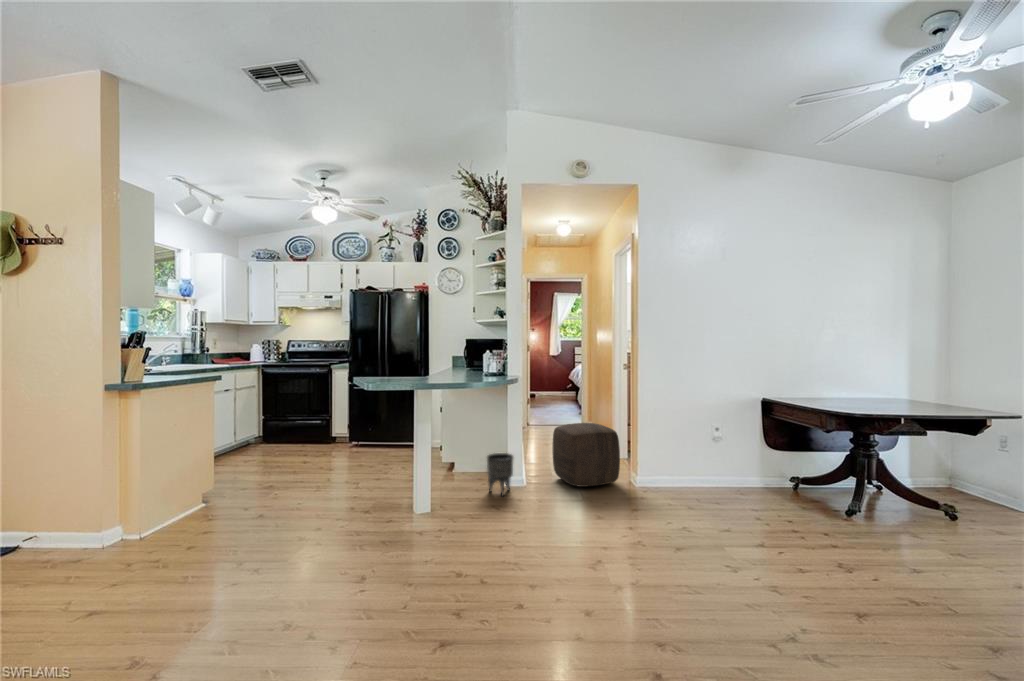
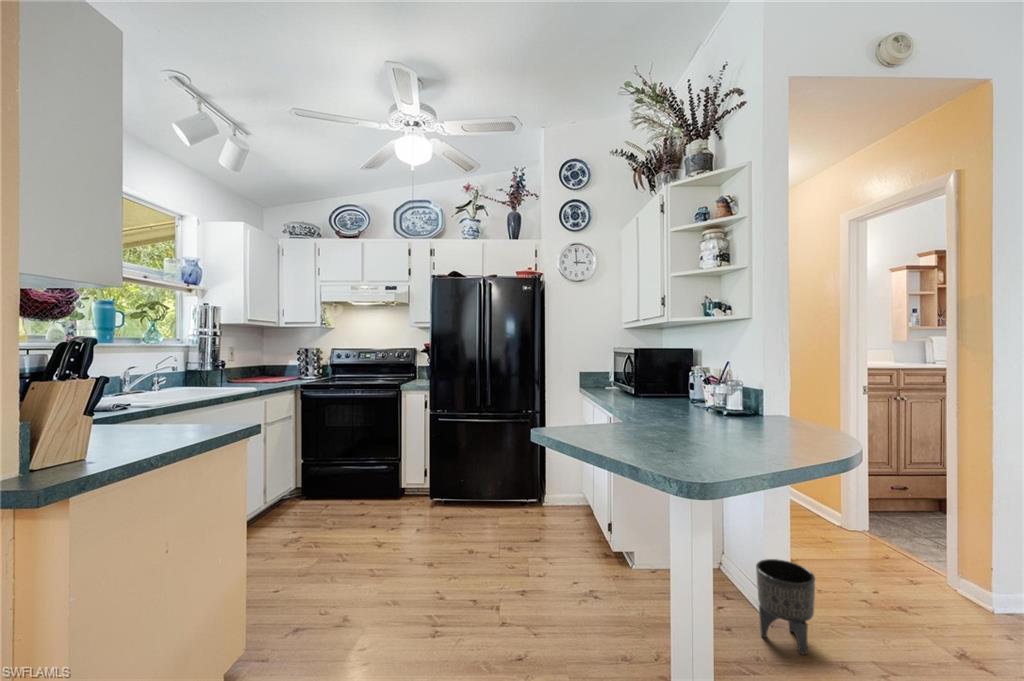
ottoman: present [552,423,620,487] -> none [825,492,981,624]

